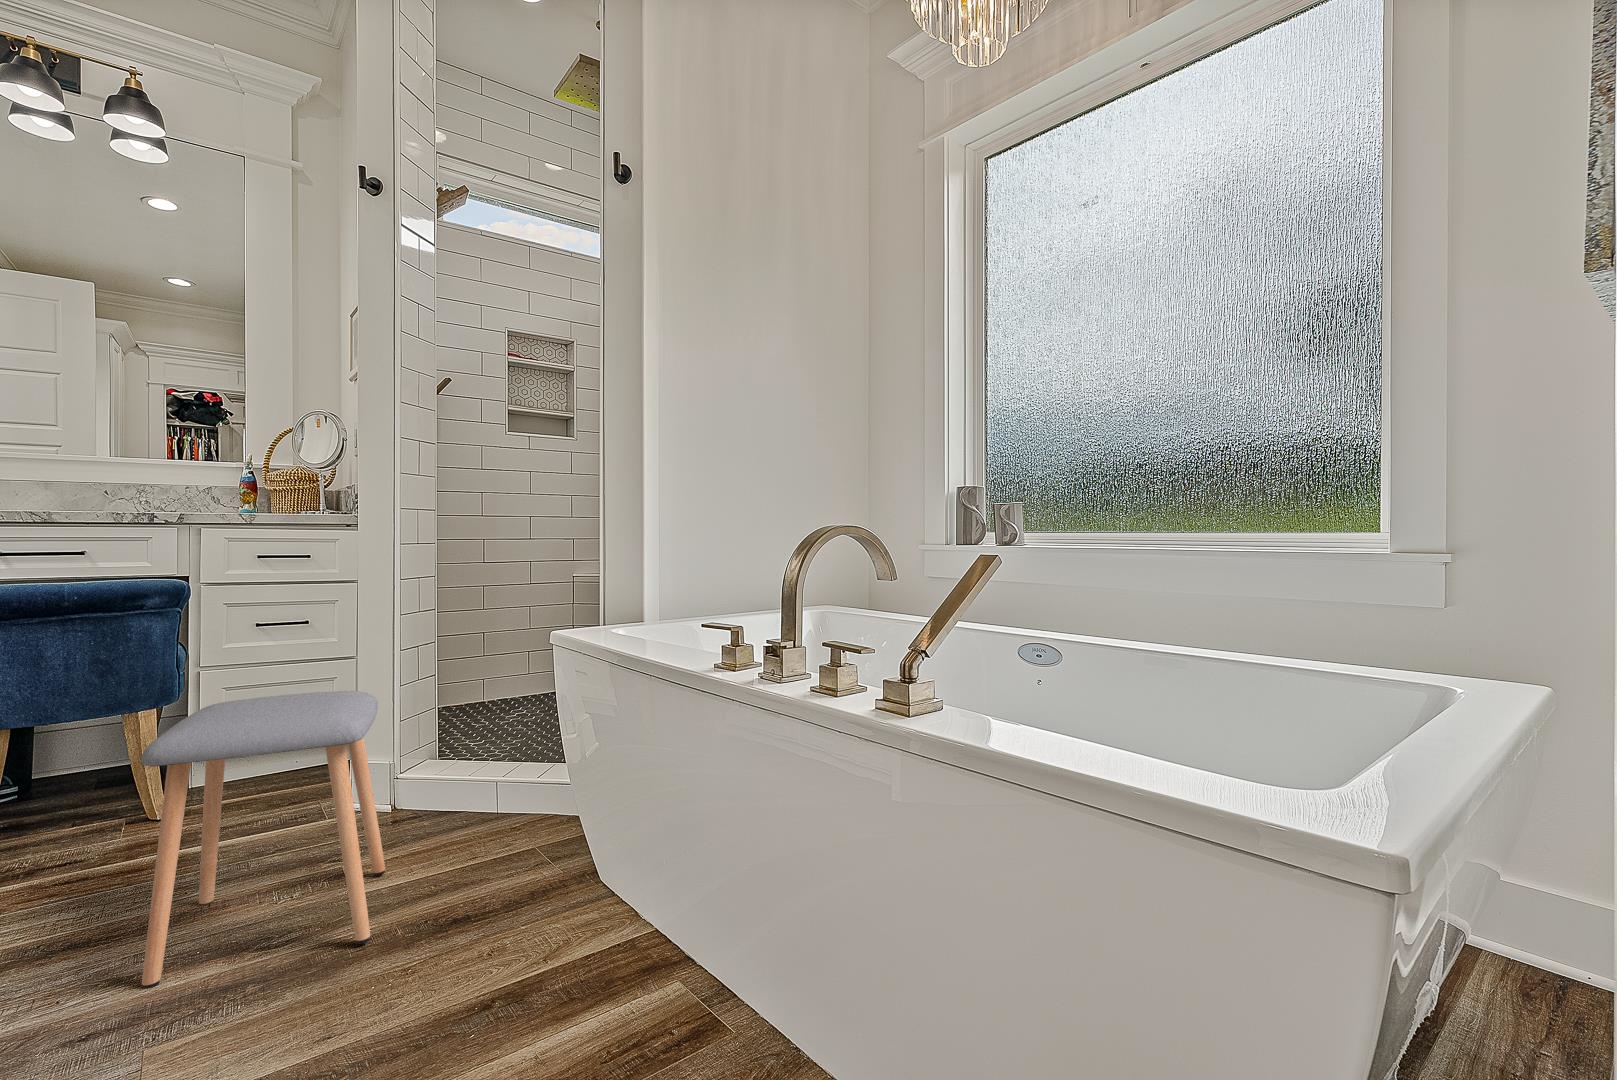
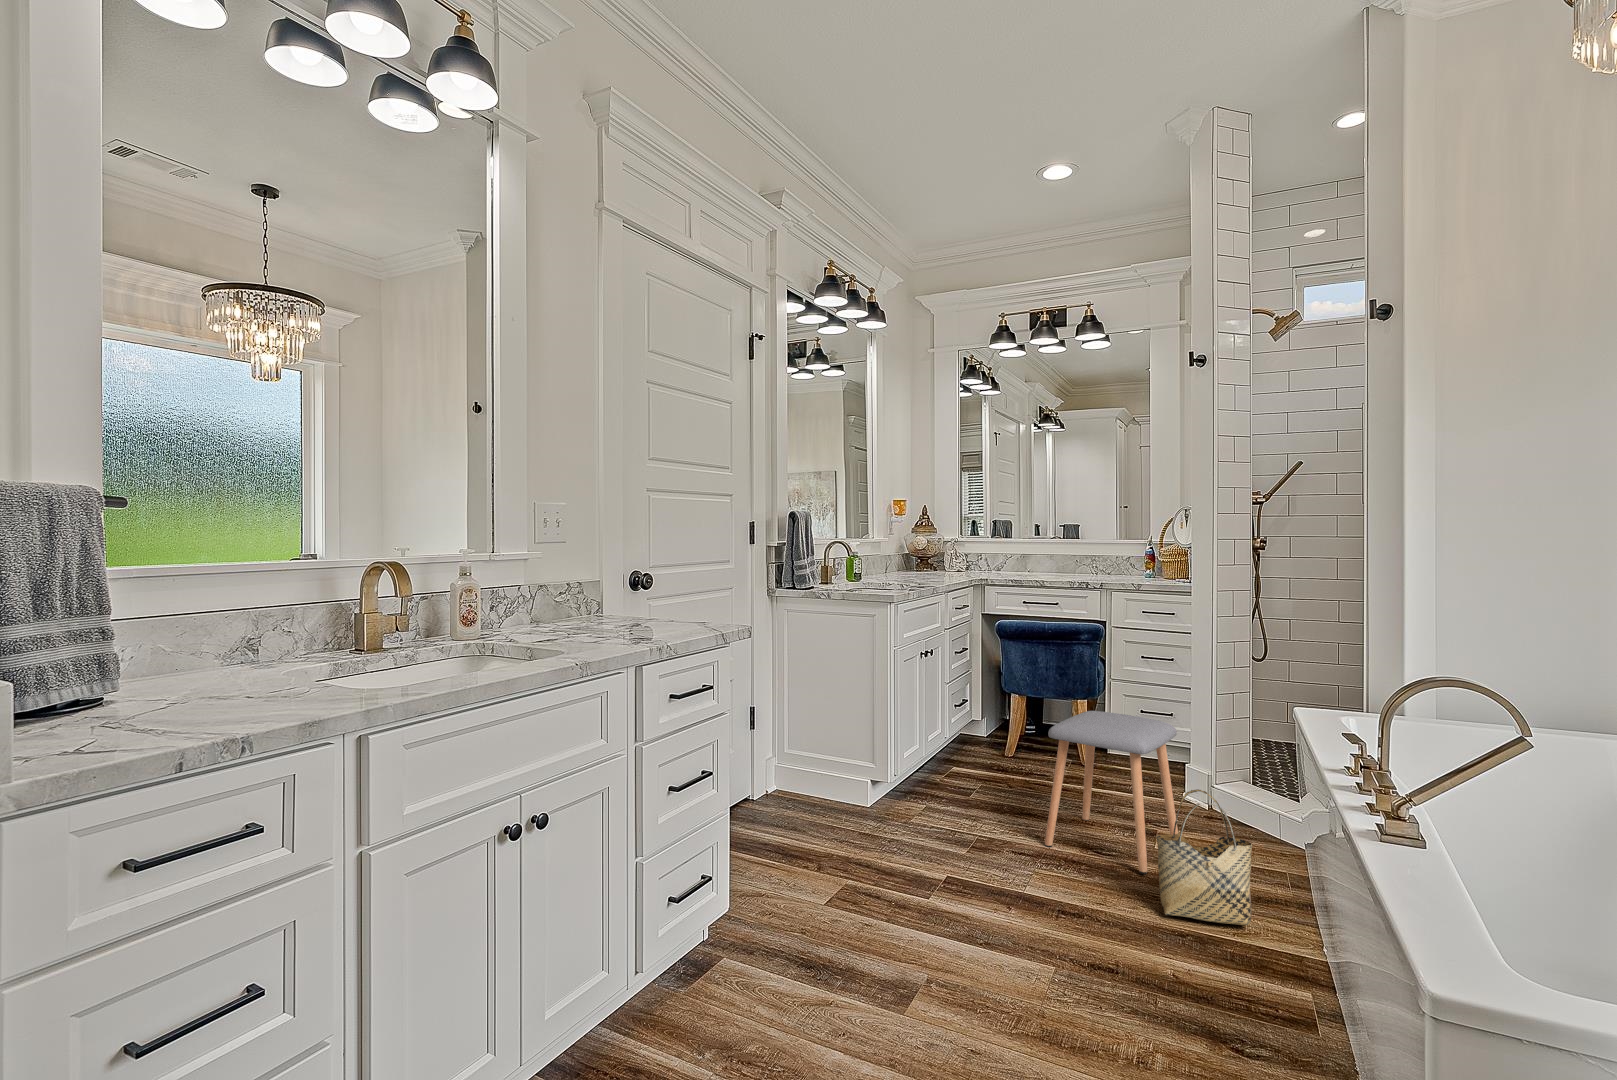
woven basket: none [415,766,558,988] -> present [1156,789,1252,925]

